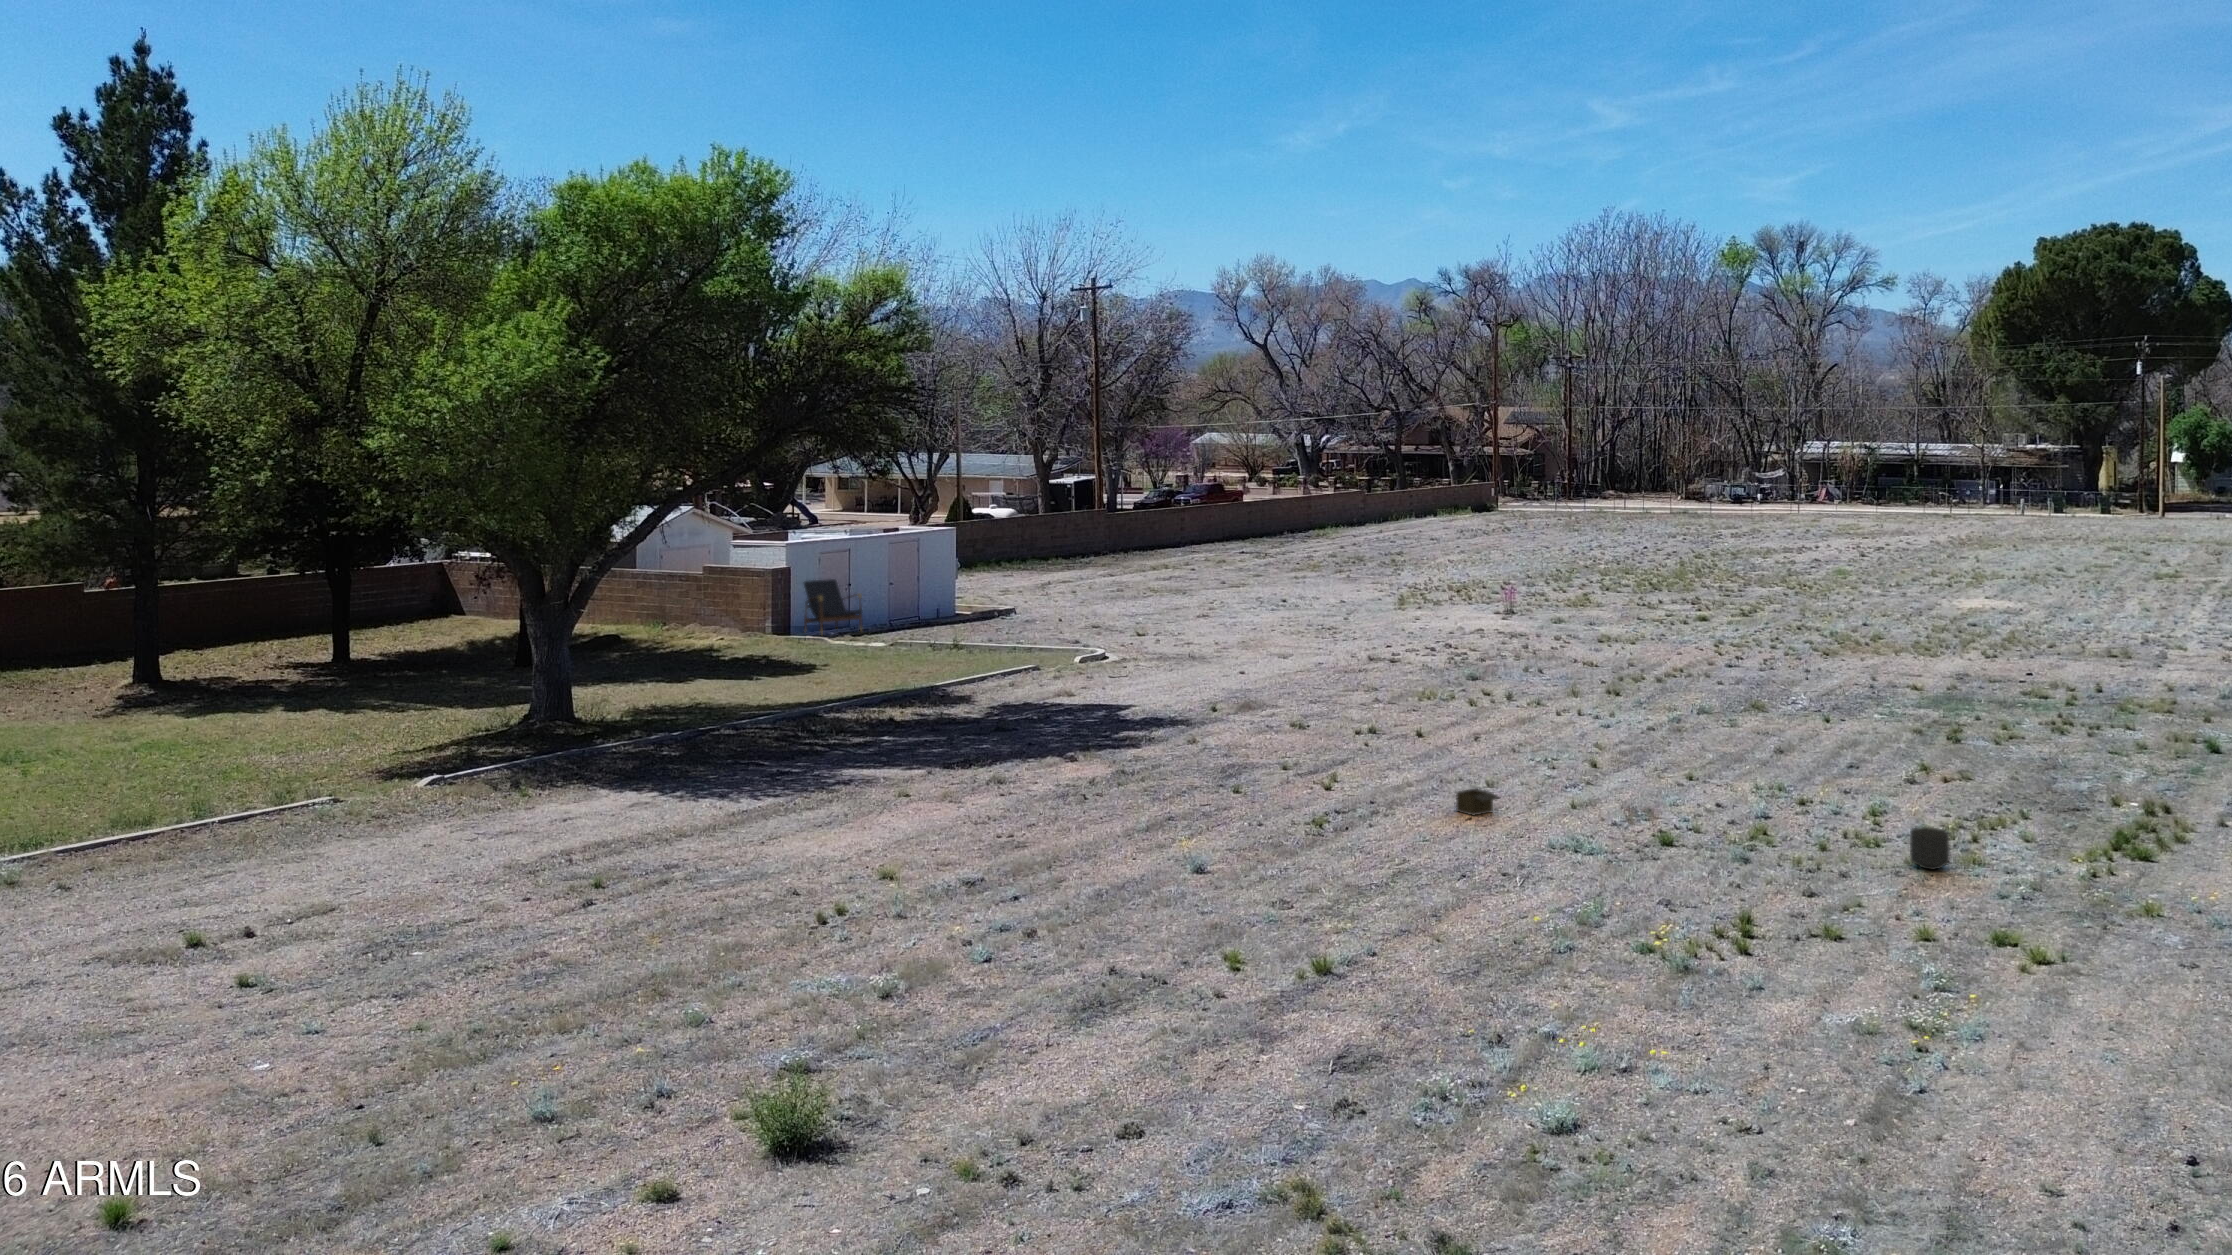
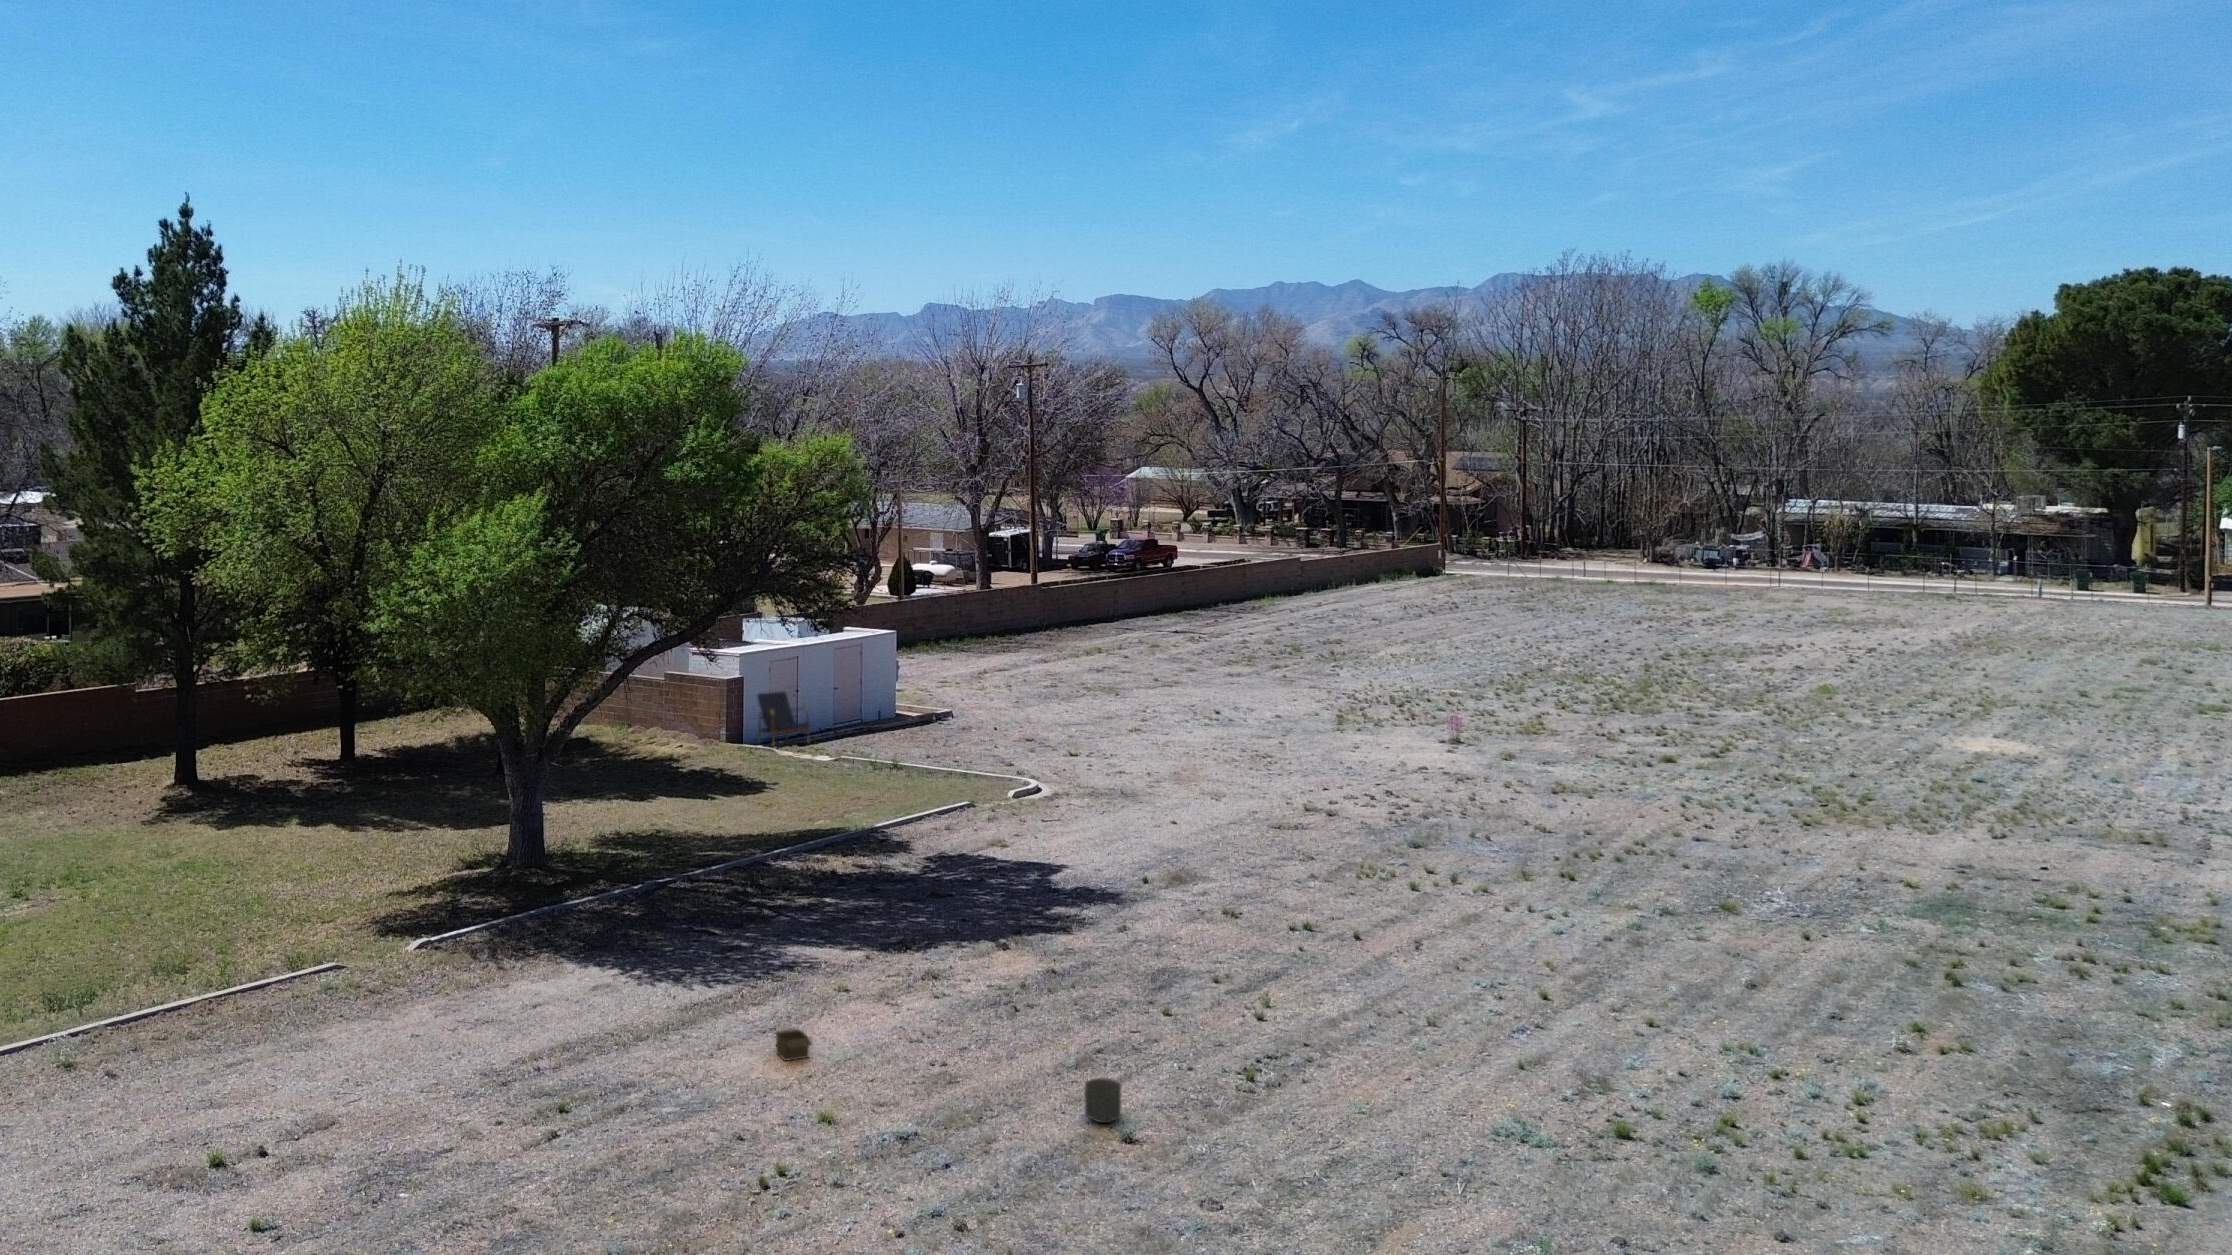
cardboard box: present [1456,789,1499,815] -> present [775,1029,812,1061]
planter: present [1910,827,1950,869] -> present [1085,1078,1122,1123]

